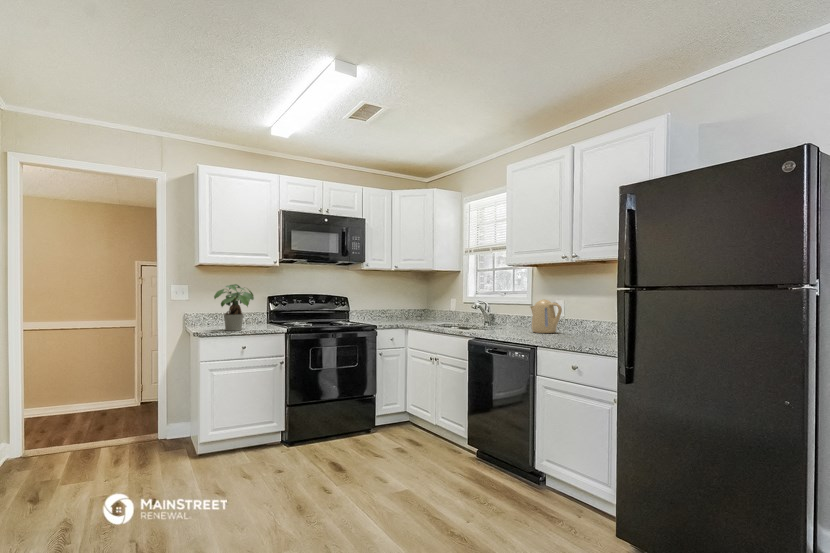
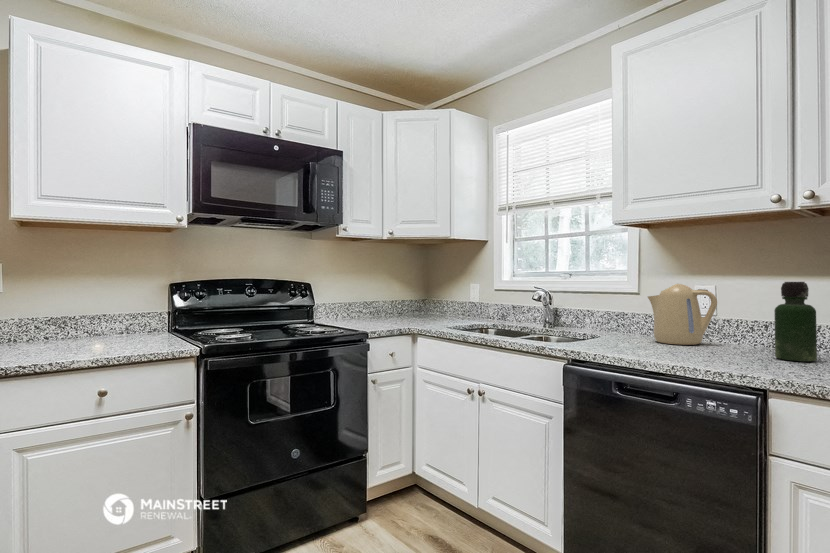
potted plant: present [214,284,254,331] -> none [25,256,130,355]
bottle: none [570,299,587,339] -> present [774,282,817,362]

